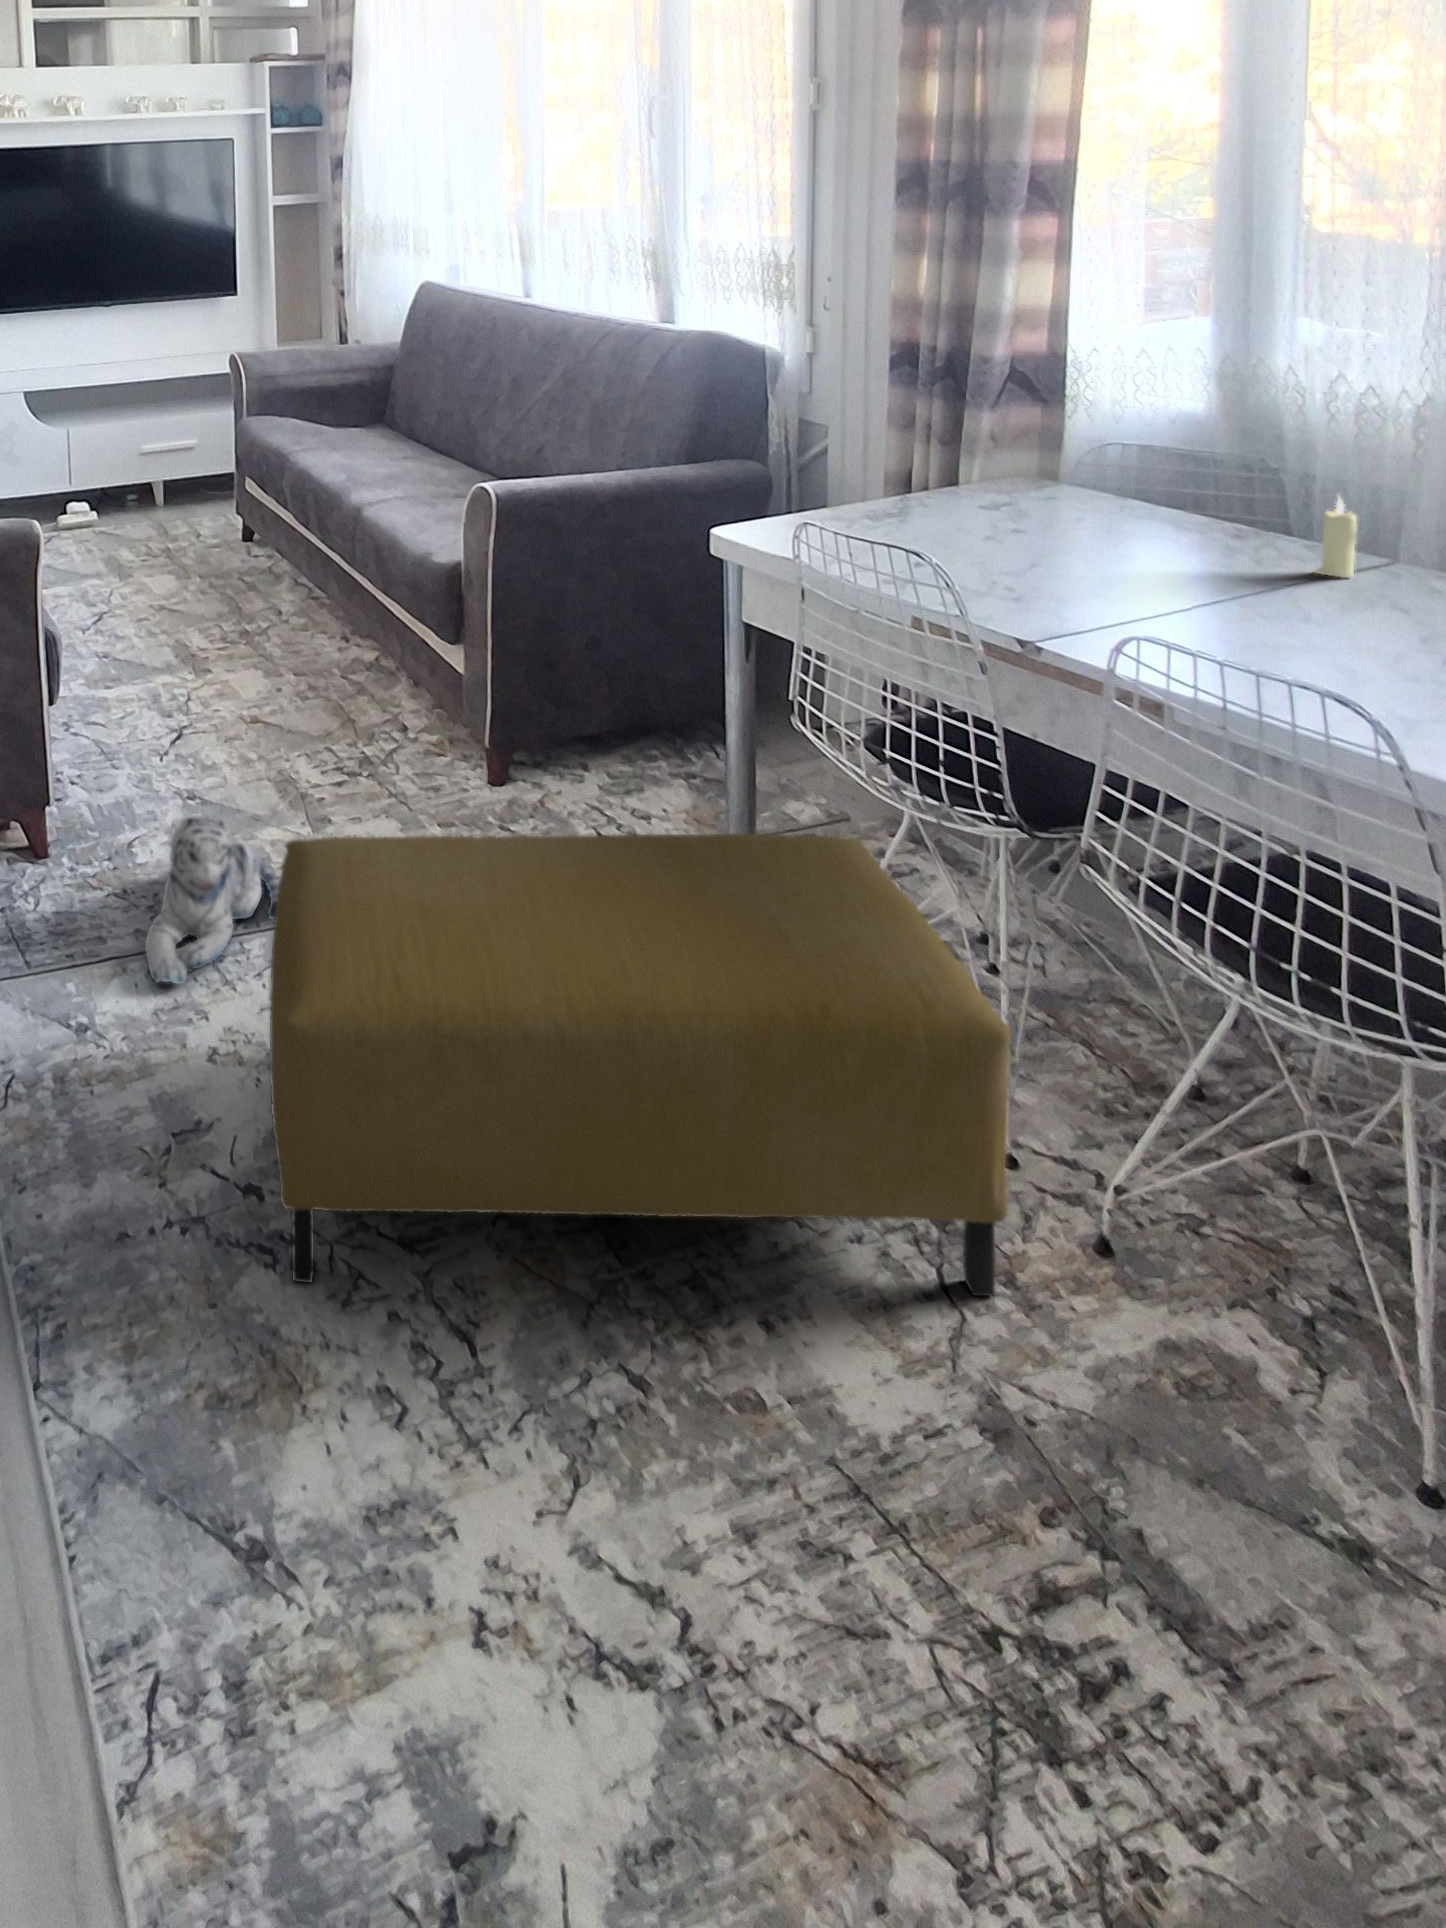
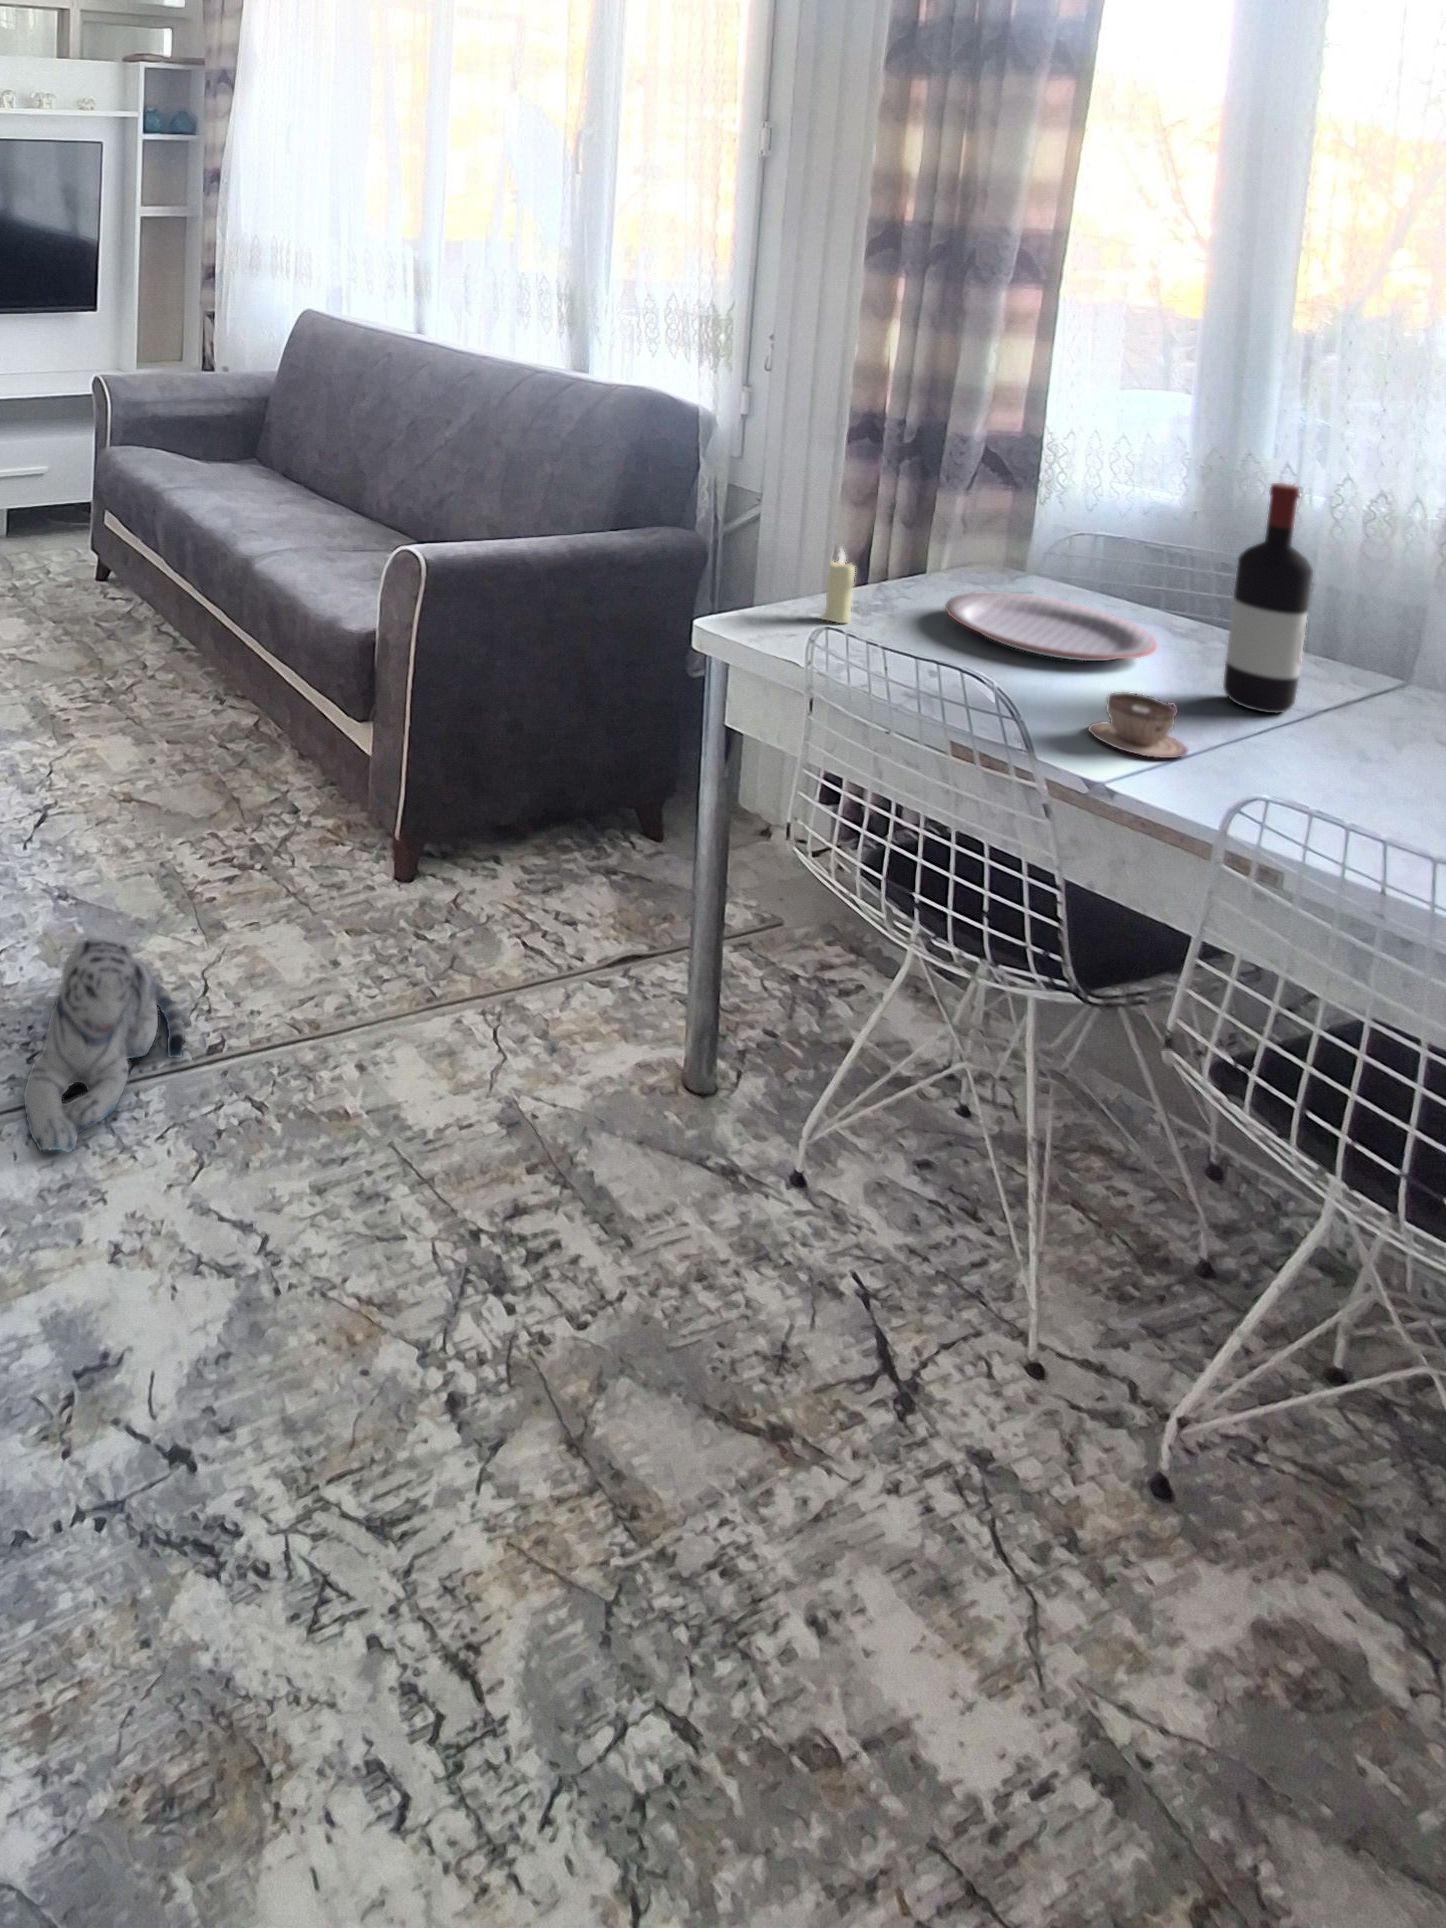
wine bottle: none [1195,372,1269,585] -> present [1223,483,1313,713]
plate: none [953,495,1152,549] -> present [945,593,1157,661]
candle: present [1315,496,1357,578] -> present [819,549,855,623]
teacup: none [1040,567,1130,622] -> present [1089,692,1187,758]
ottoman: present [270,833,1011,1296] -> none [208,983,1107,1600]

